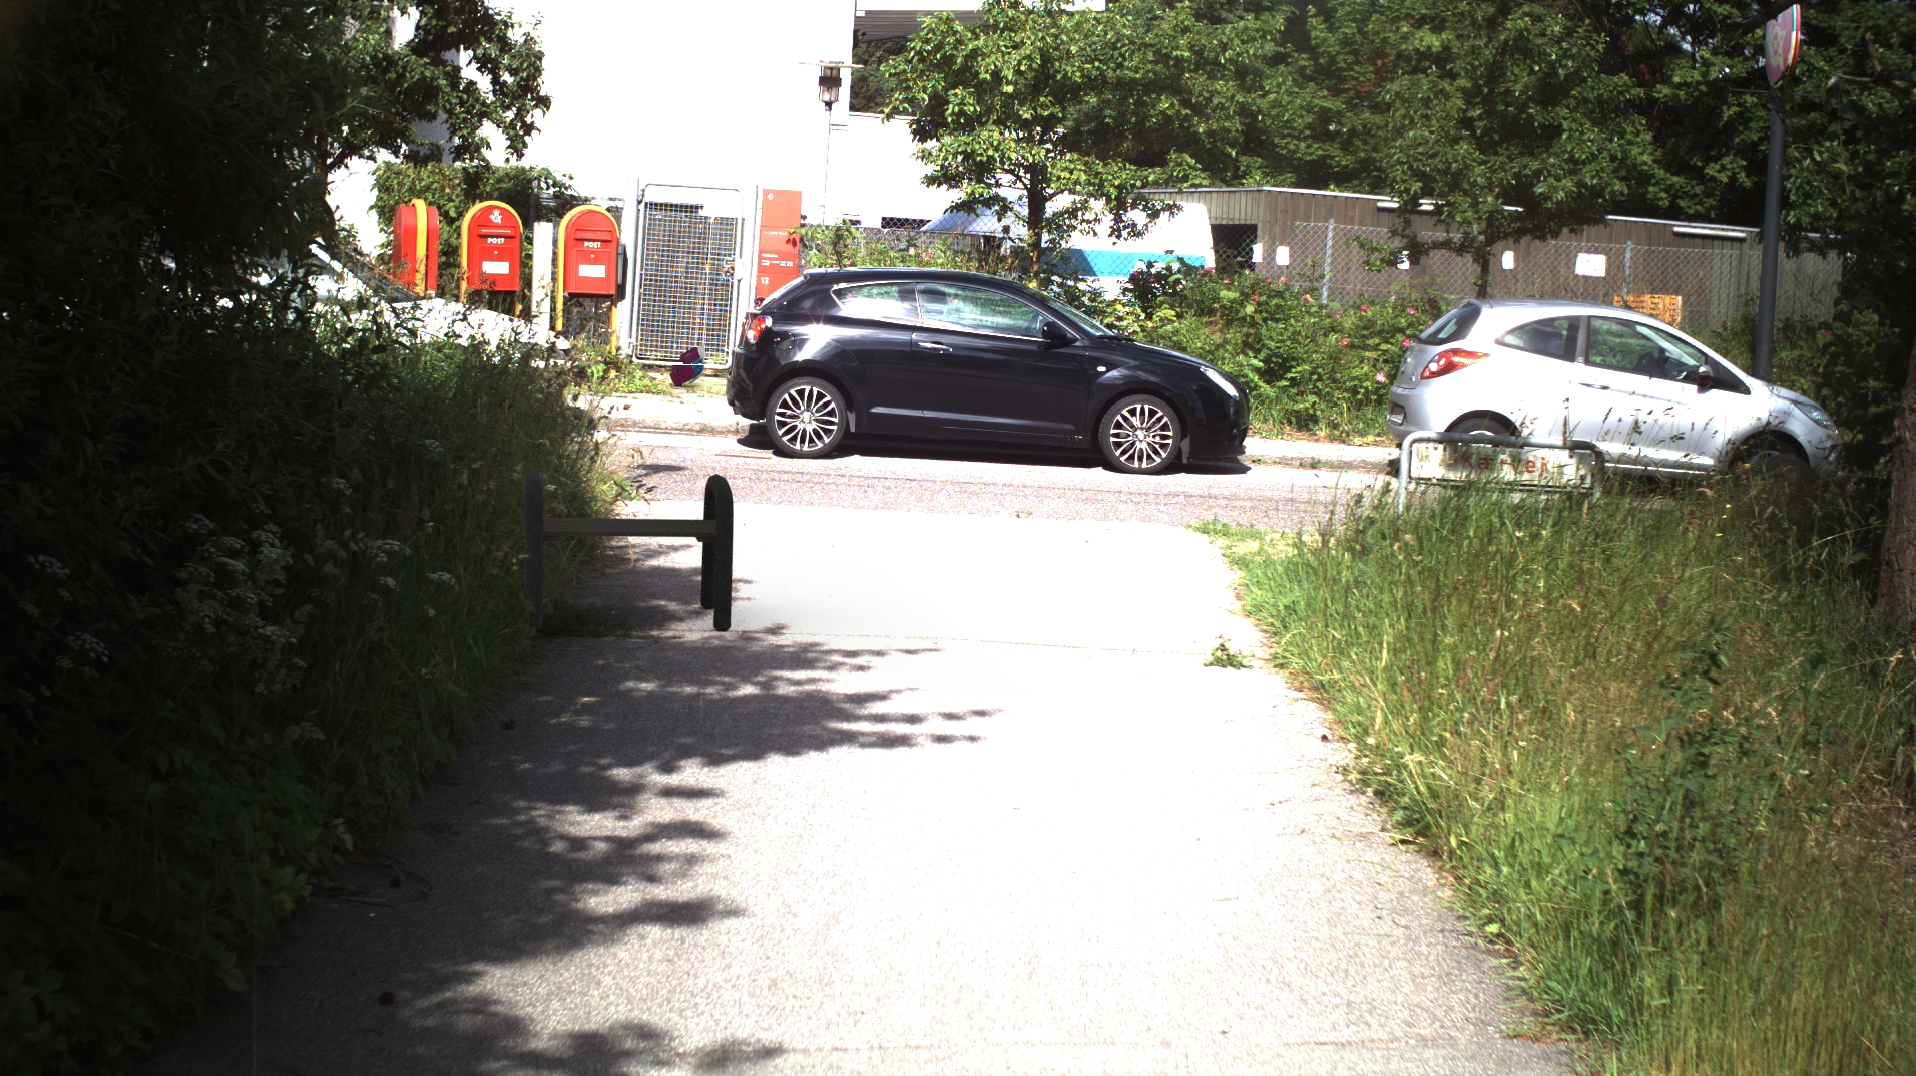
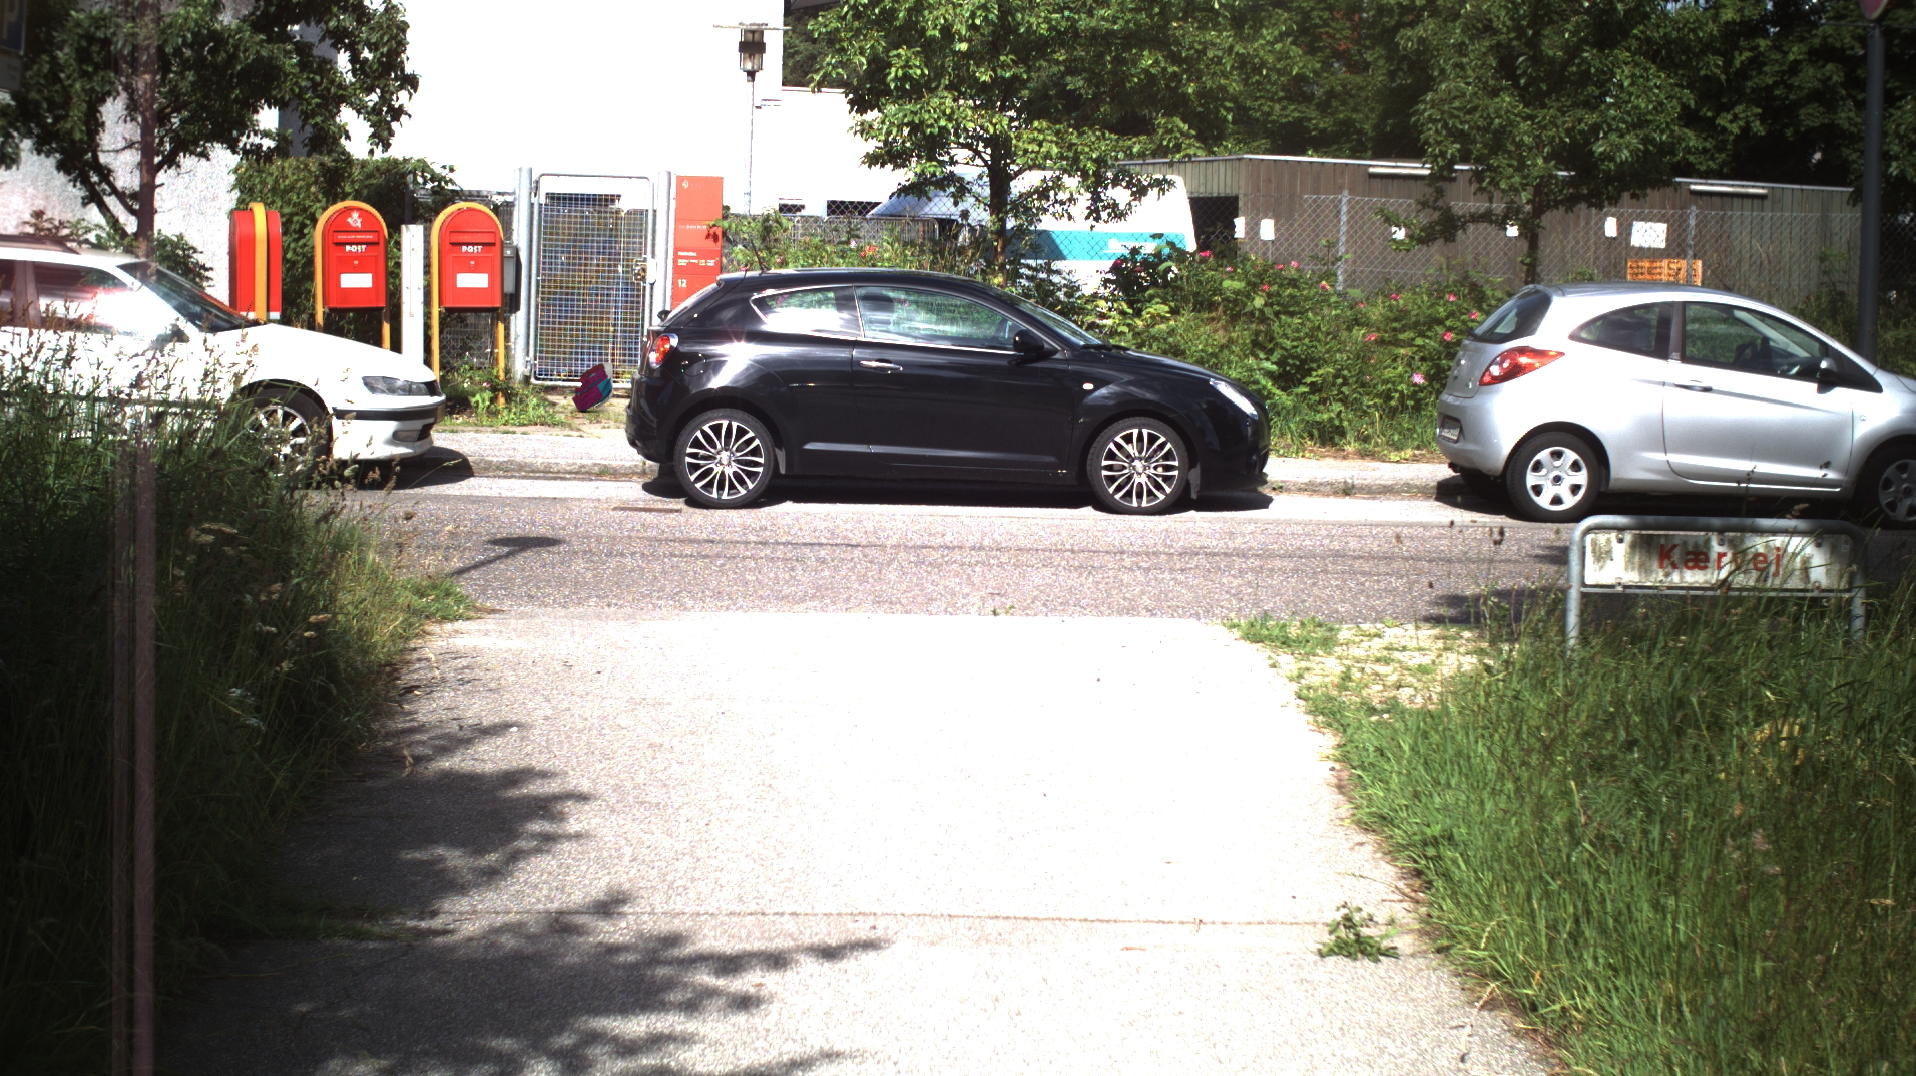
bench: present [522,471,734,631] -> none [278,591,589,836]

